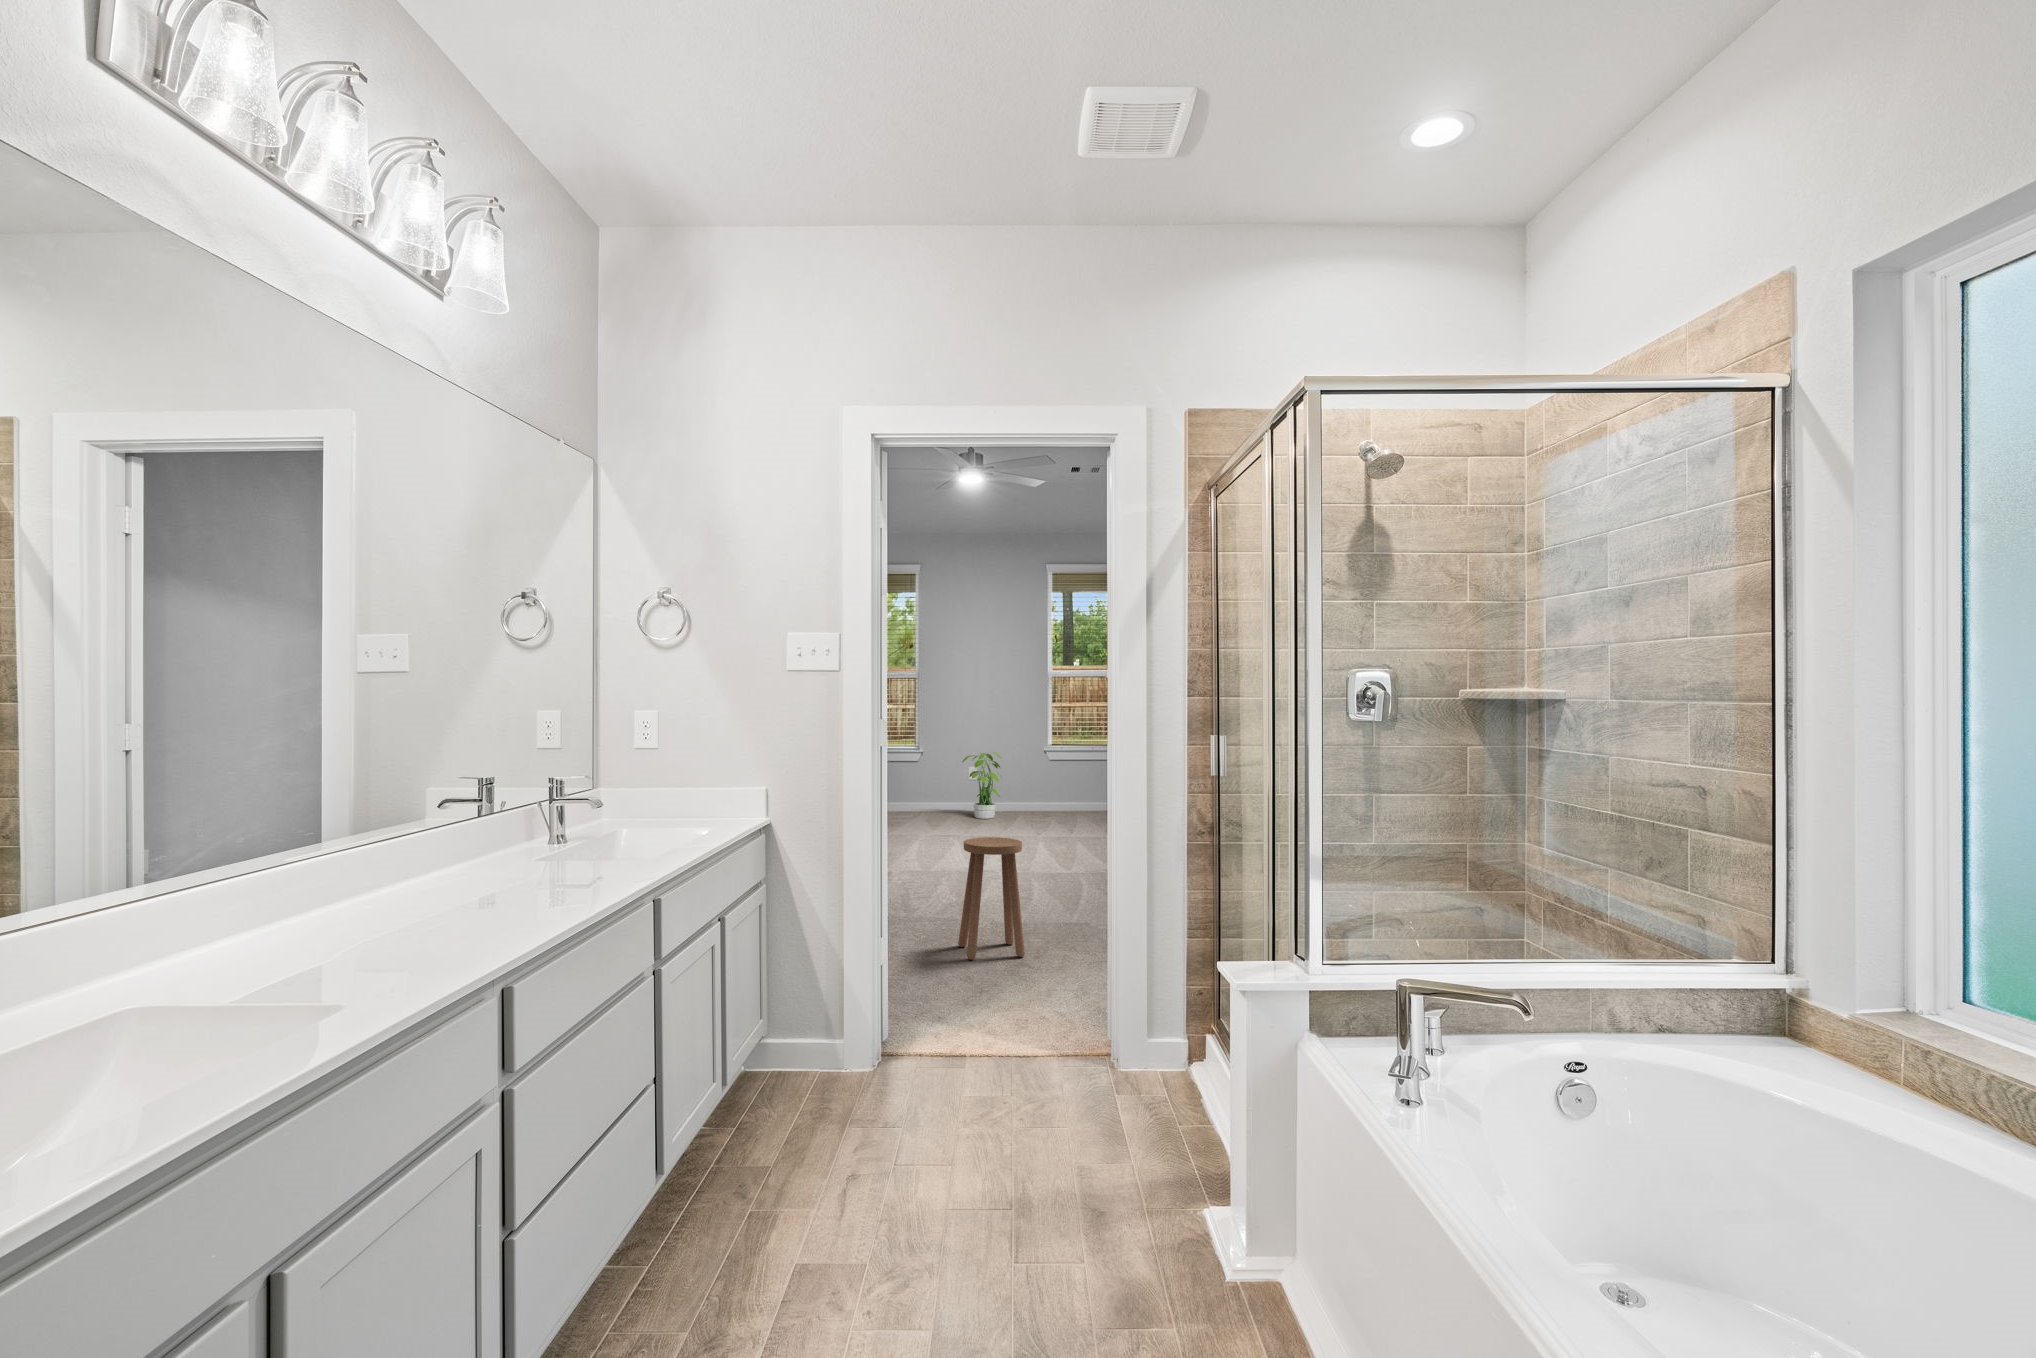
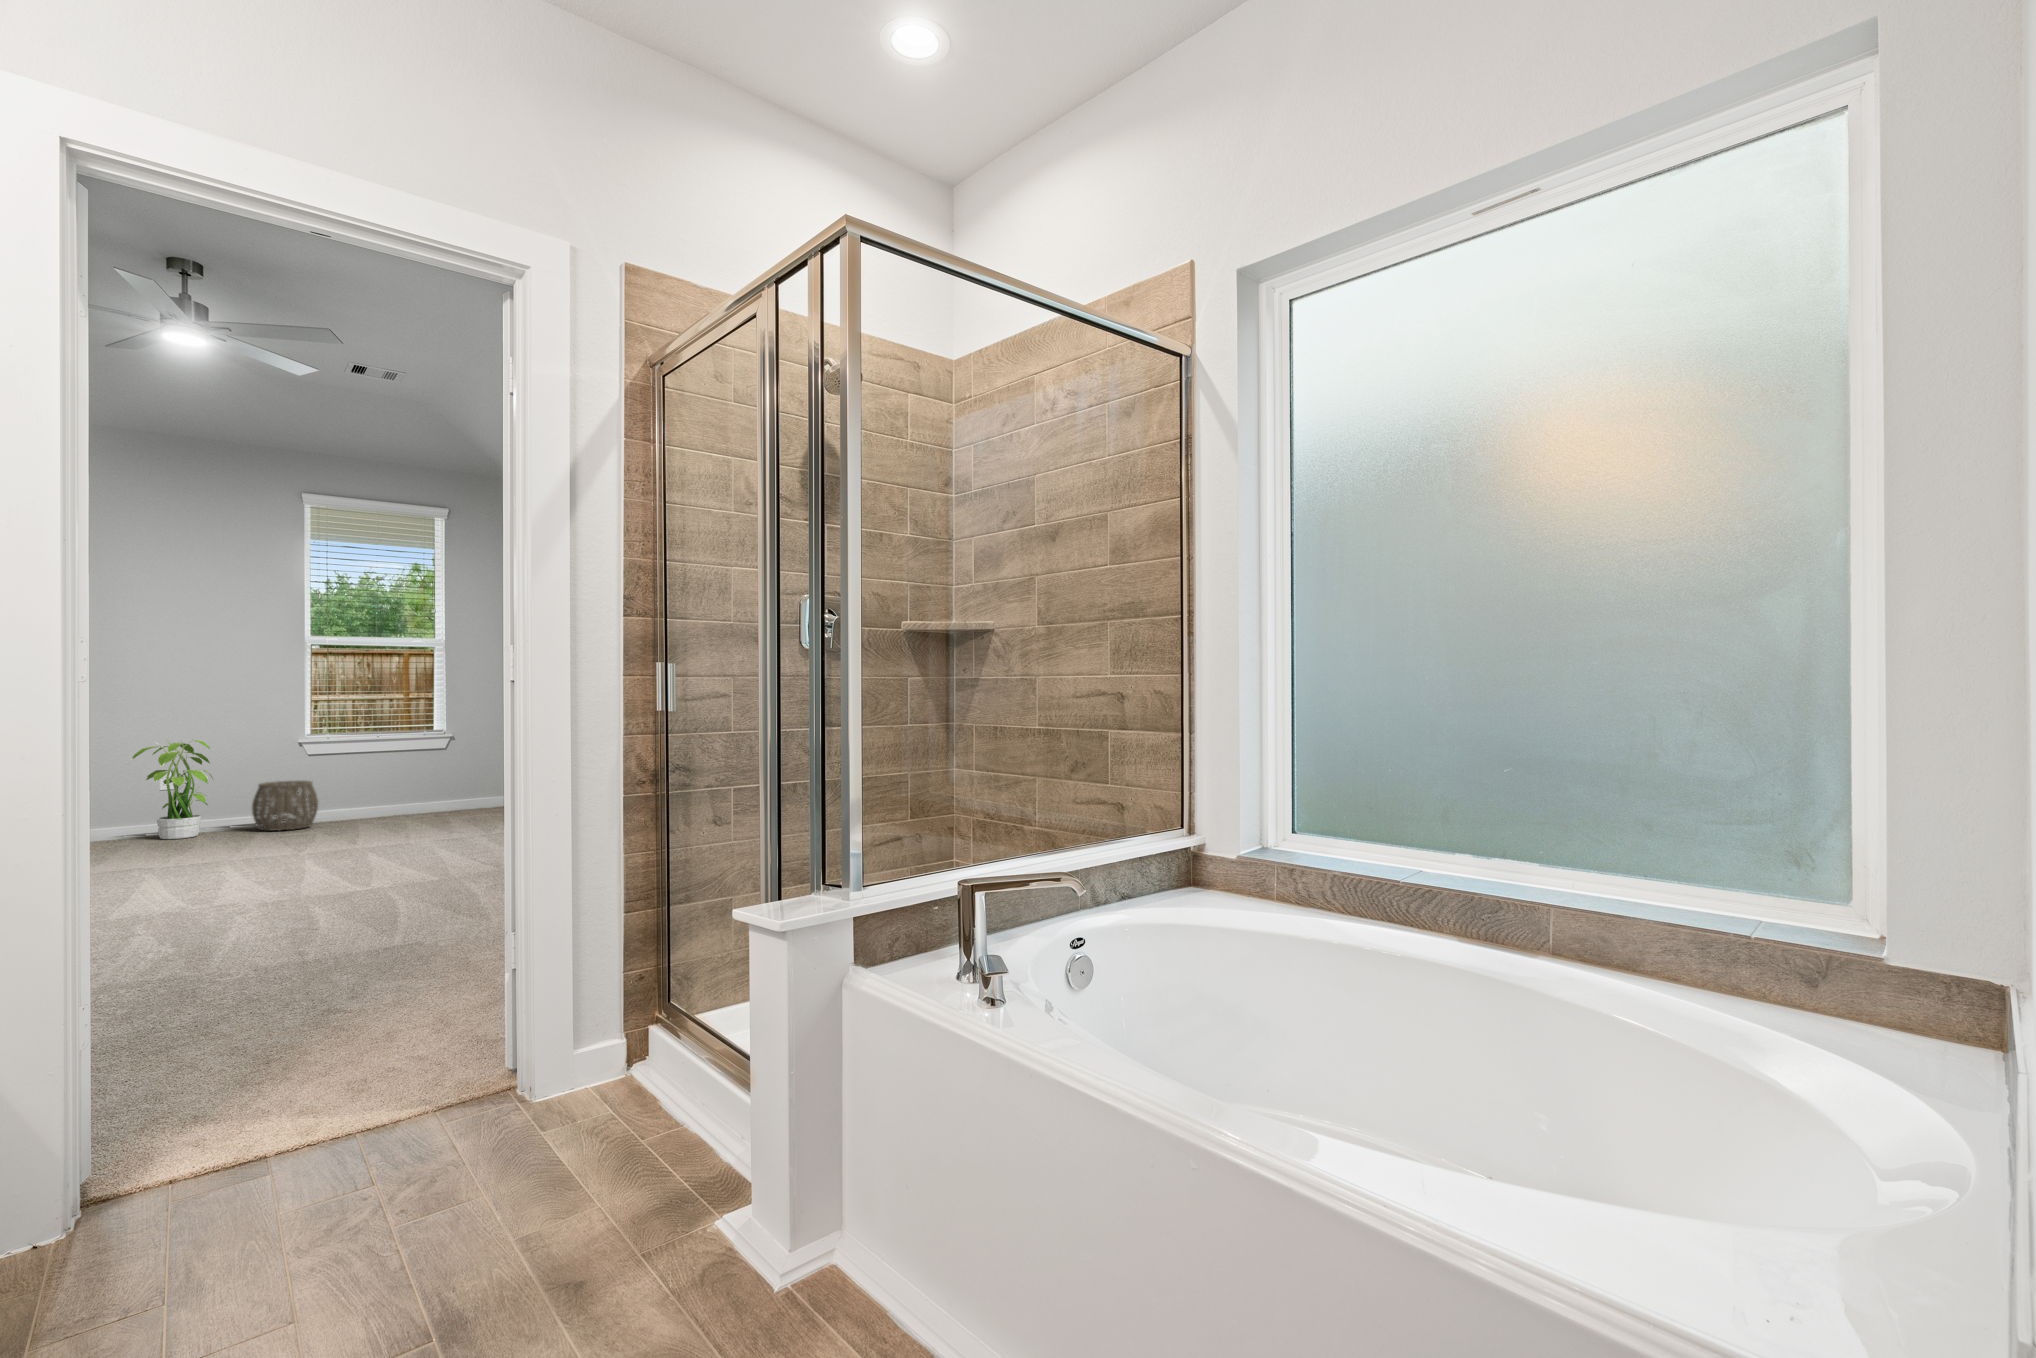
woven basket: none [1023,784,1062,820] -> present [252,781,318,831]
stool: present [958,837,1025,959] -> none [196,839,328,1026]

